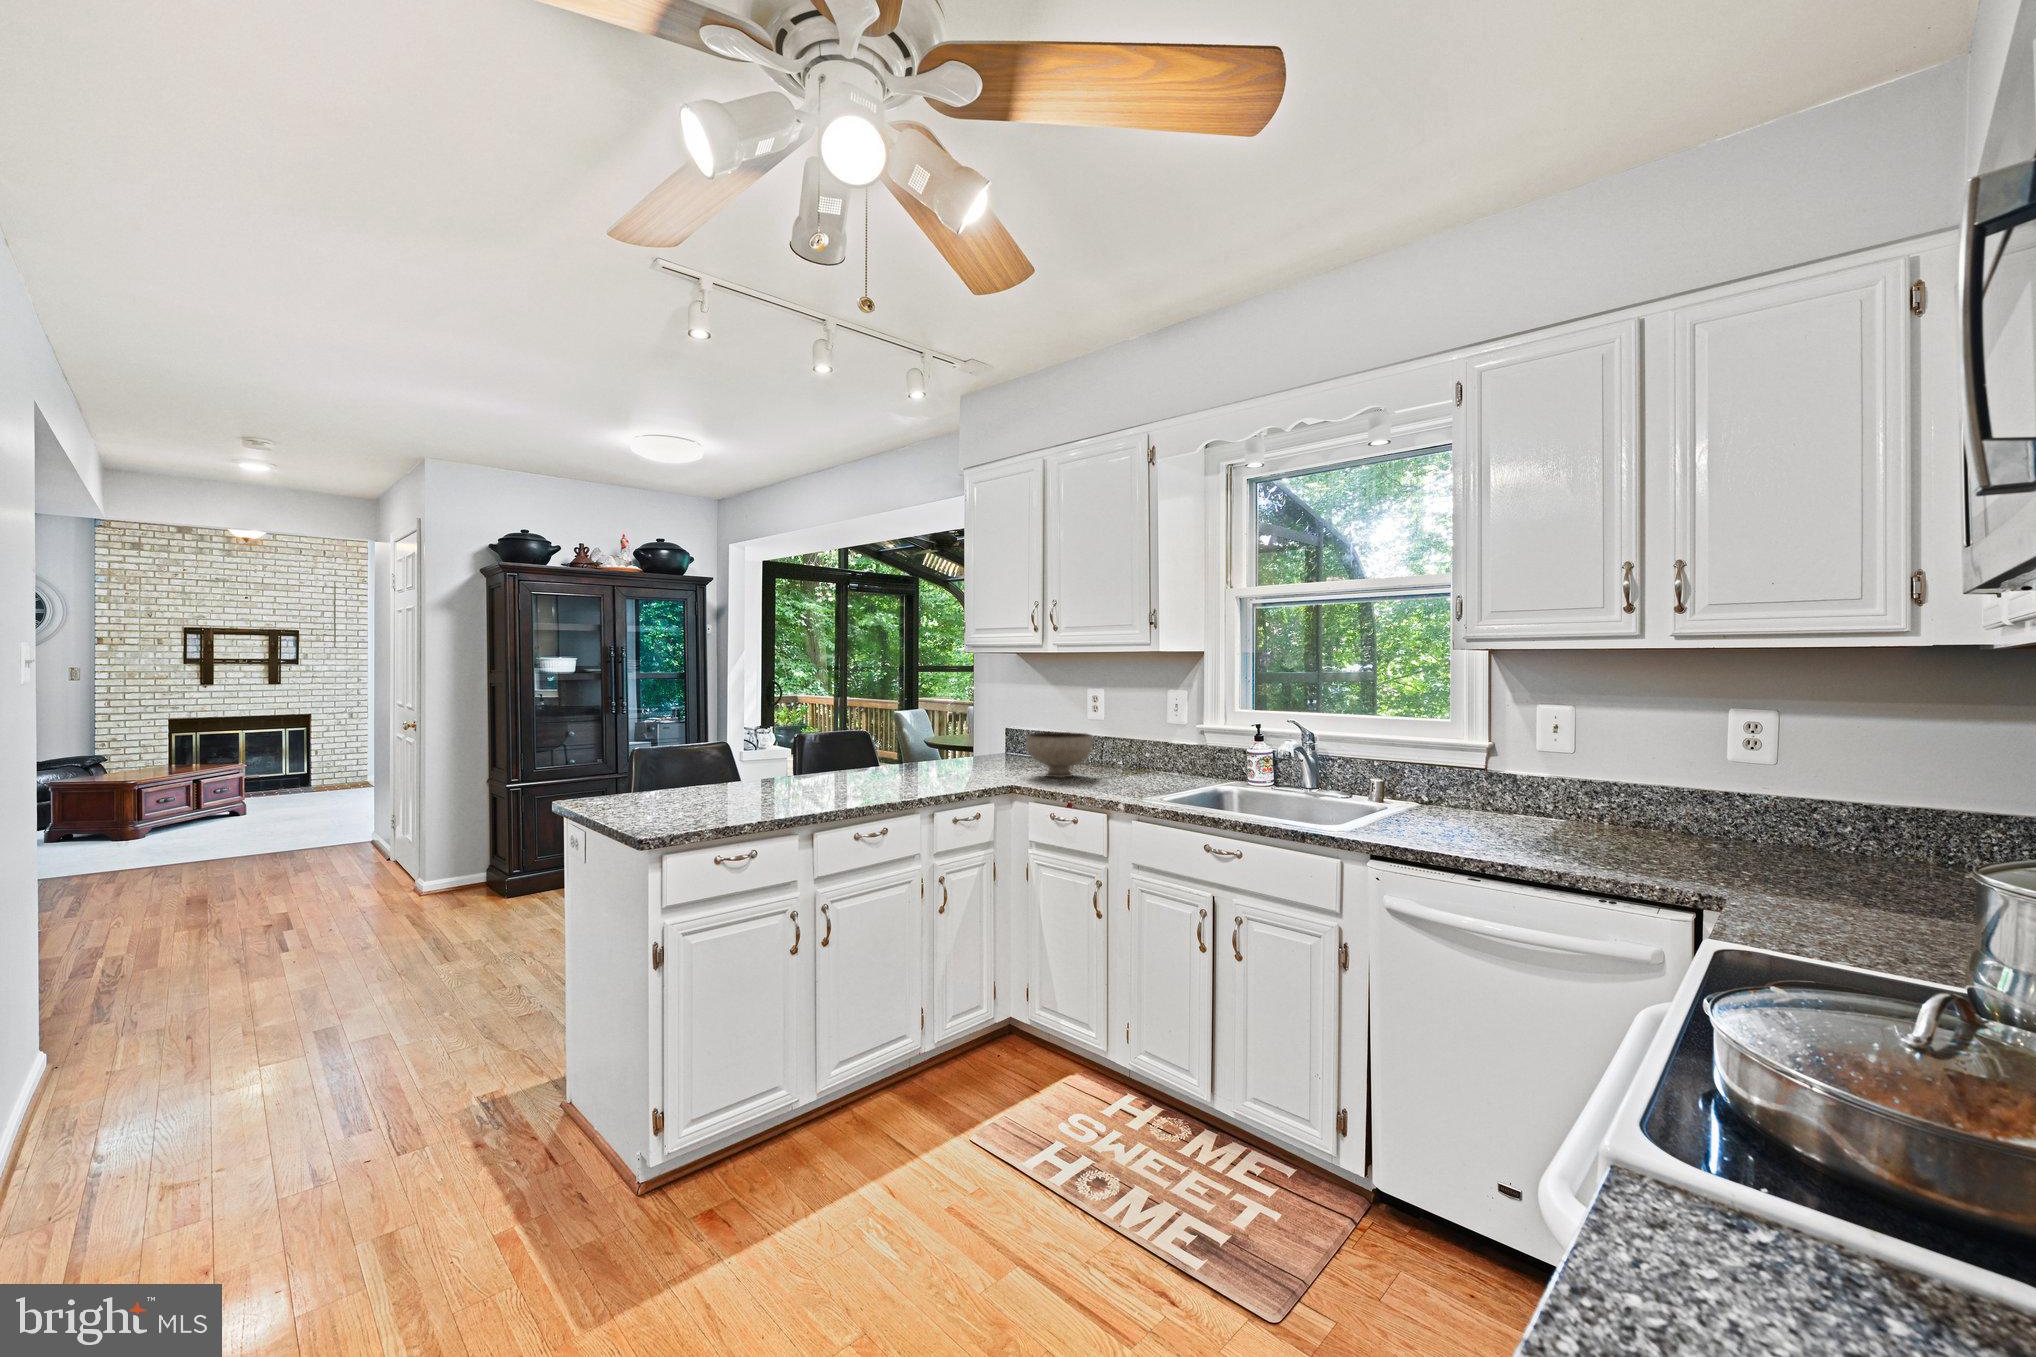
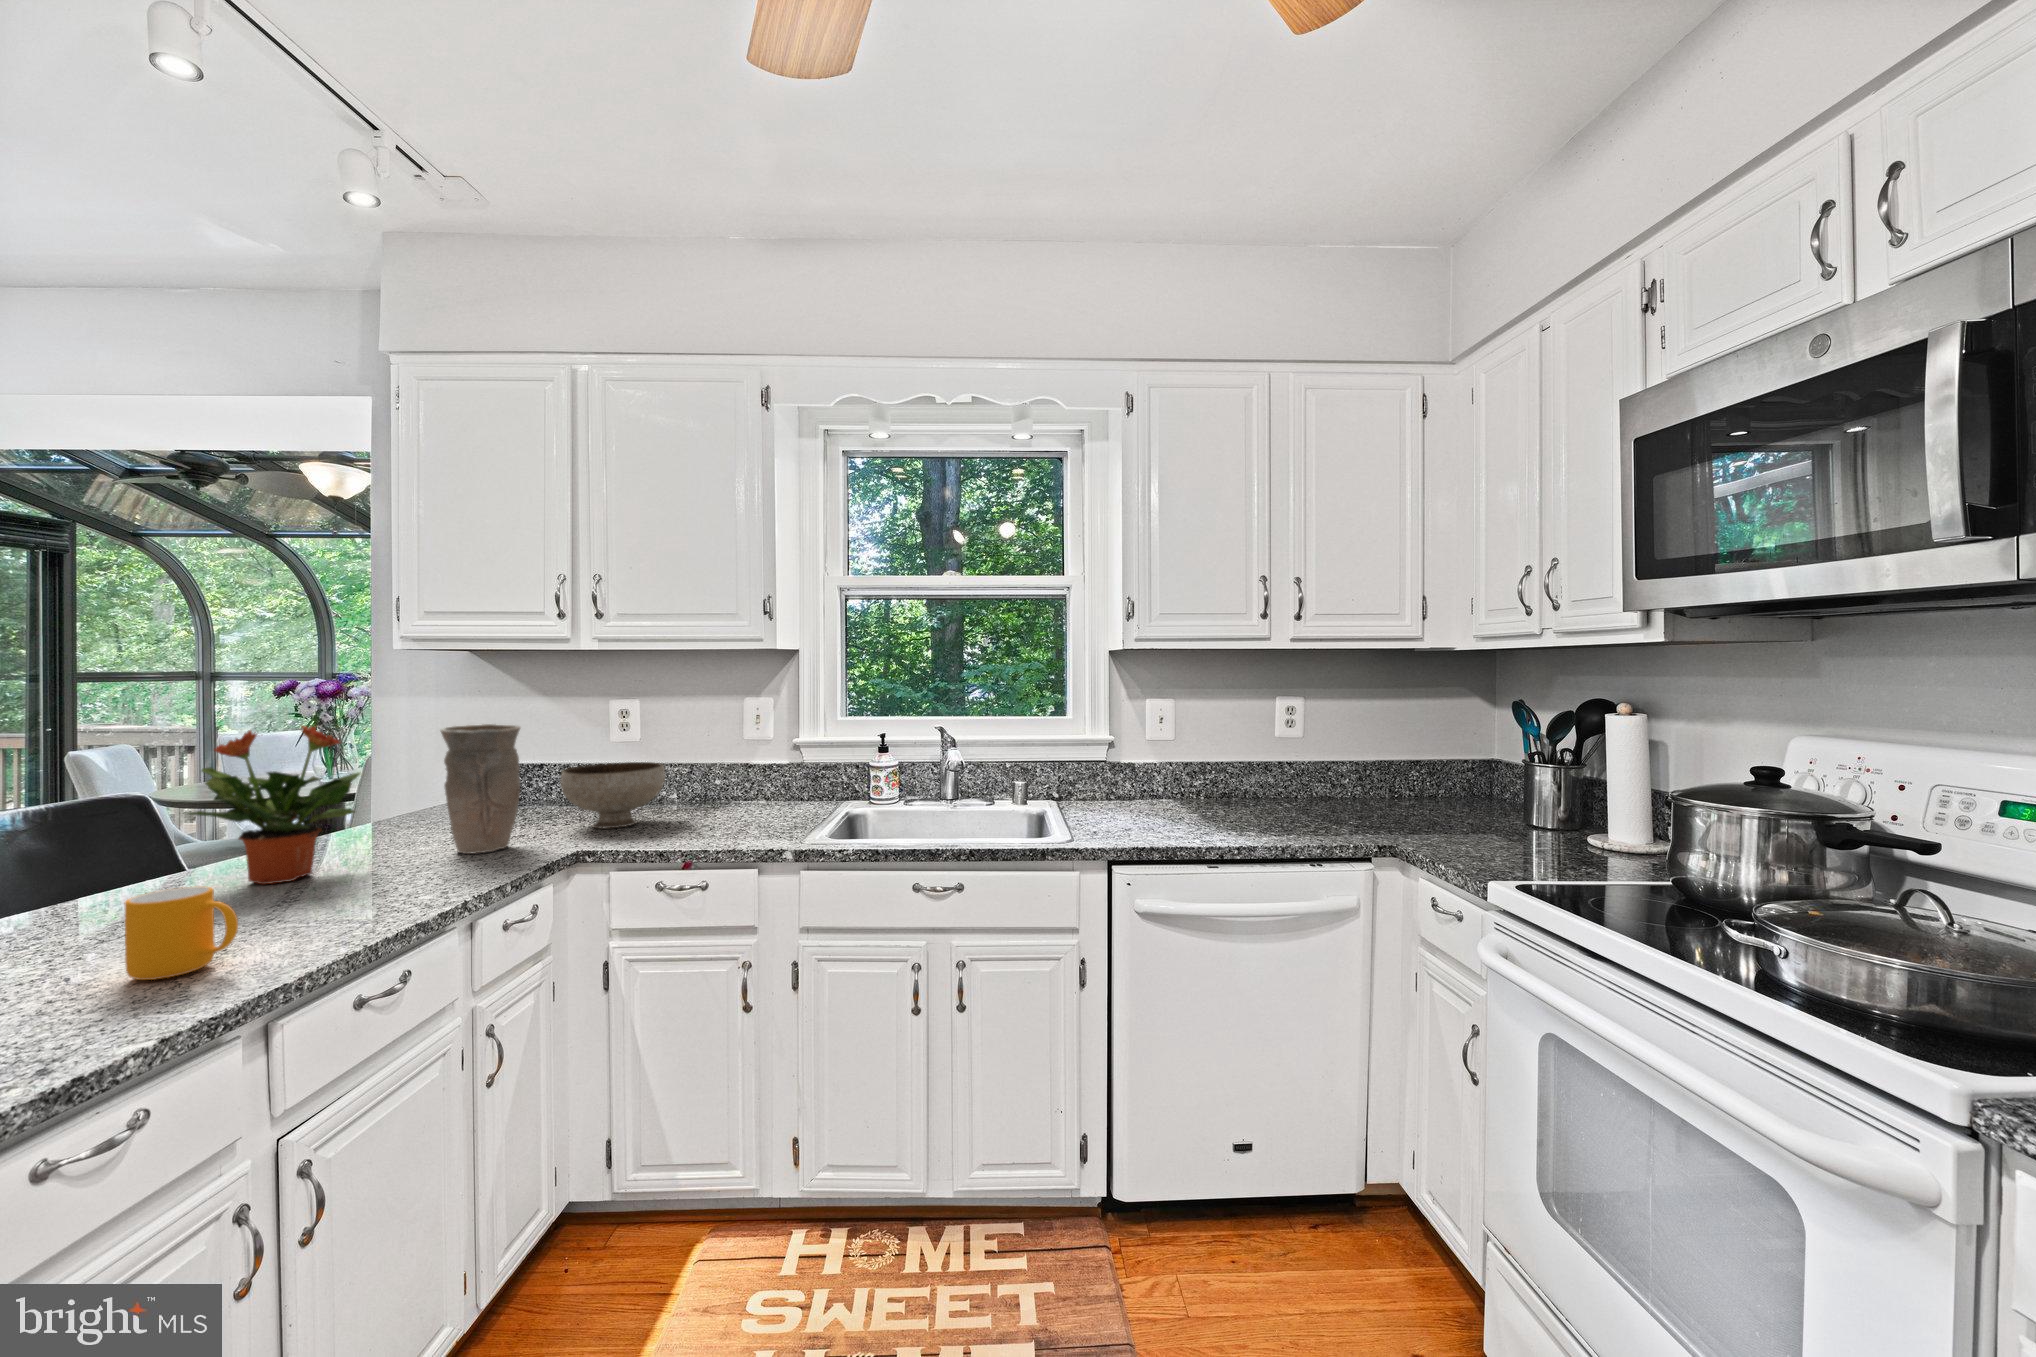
potted plant: none [840,693,917,779] -> present [188,726,360,884]
vase: none [952,699,994,780] -> present [440,724,520,854]
mug: none [787,765,819,804] -> present [124,886,238,980]

